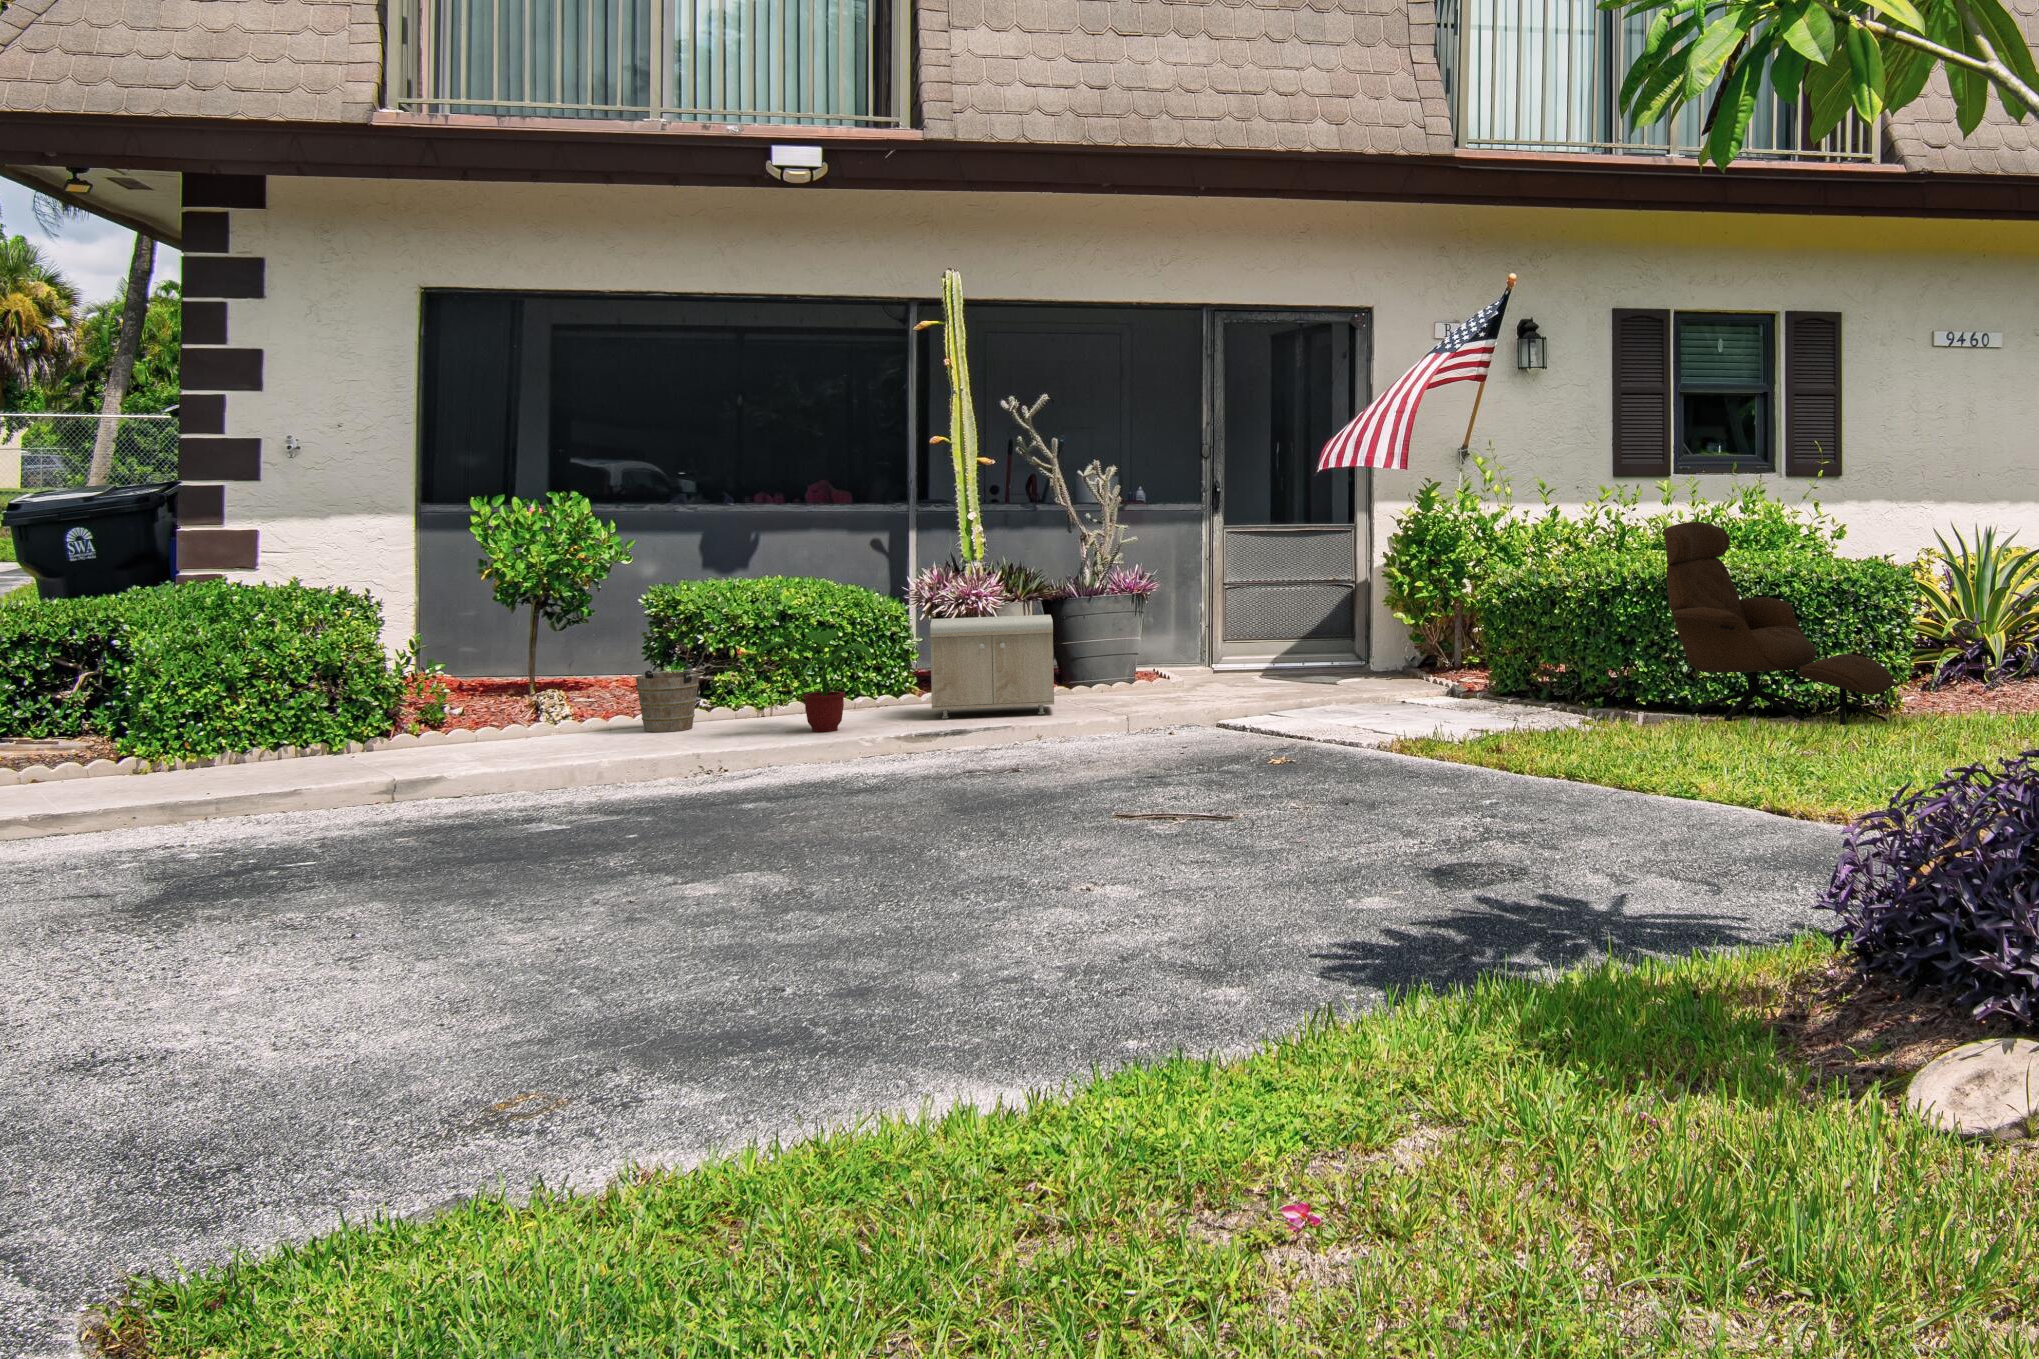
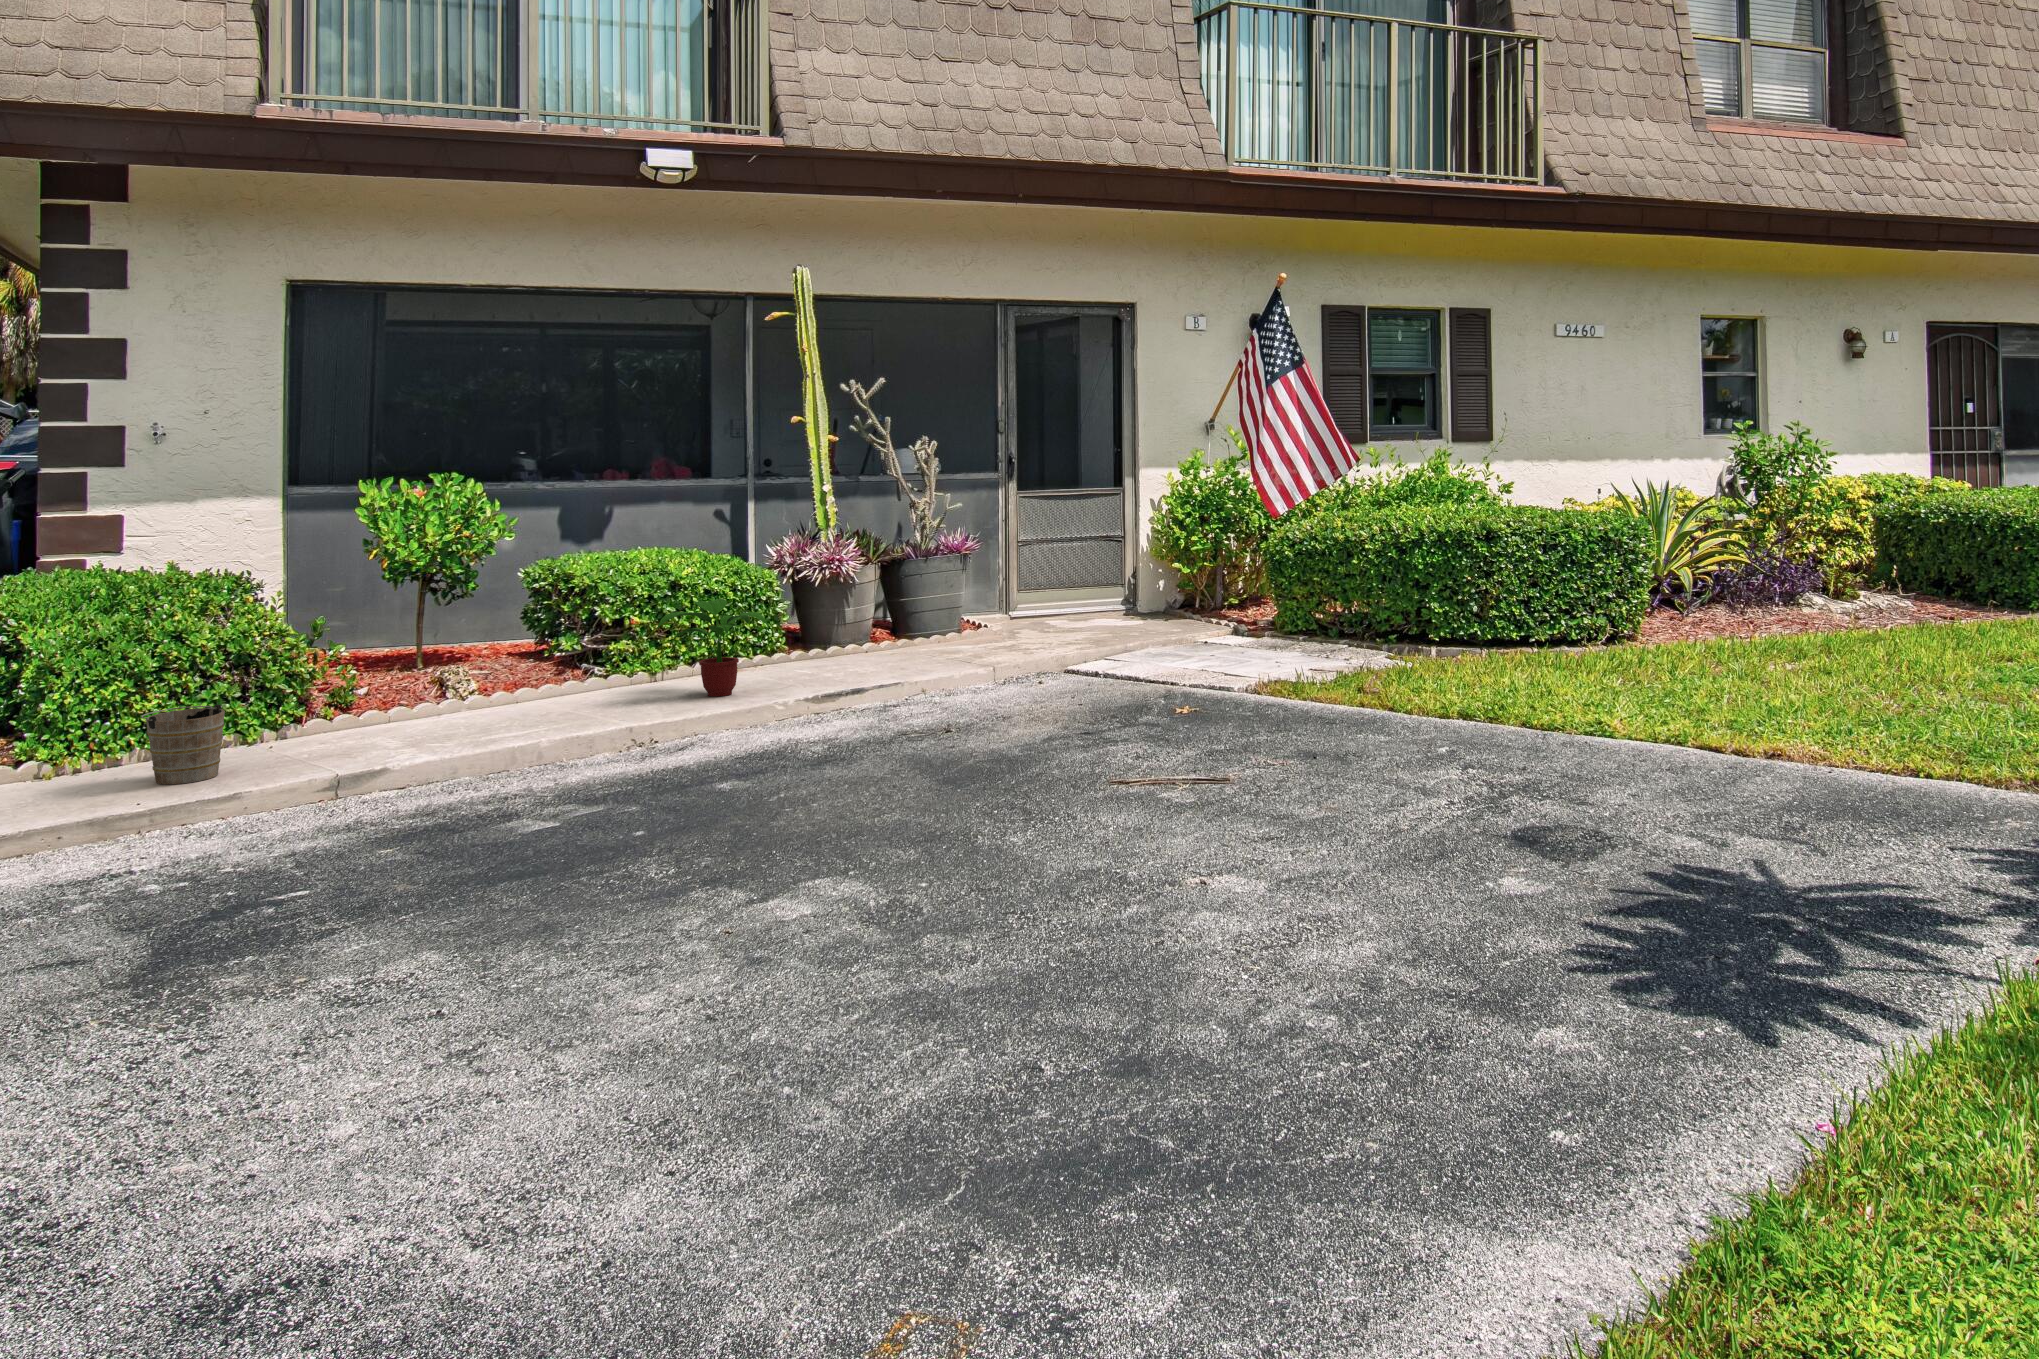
lounge chair: present [1664,522,1894,724] -> none [1475,482,1680,657]
storage bench: present [930,615,1054,718] -> none [802,578,924,678]
bucket: present [636,670,705,732] -> present [141,704,225,784]

